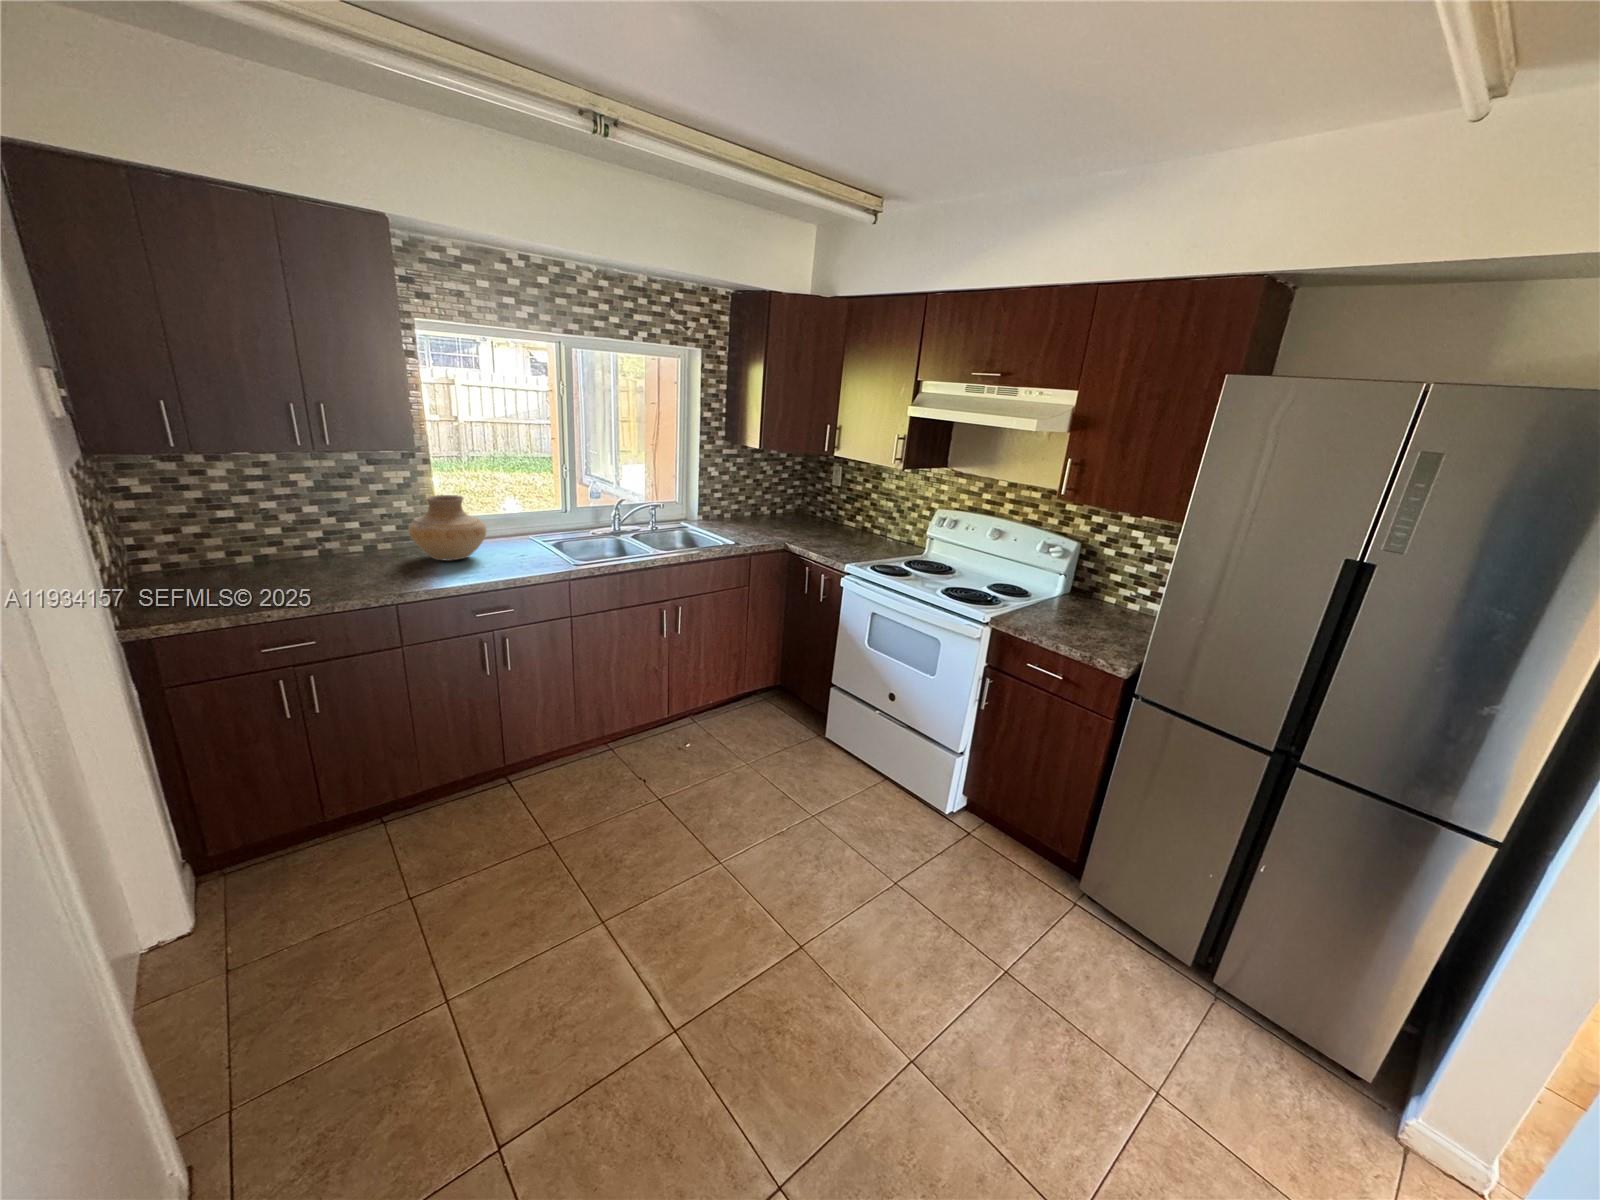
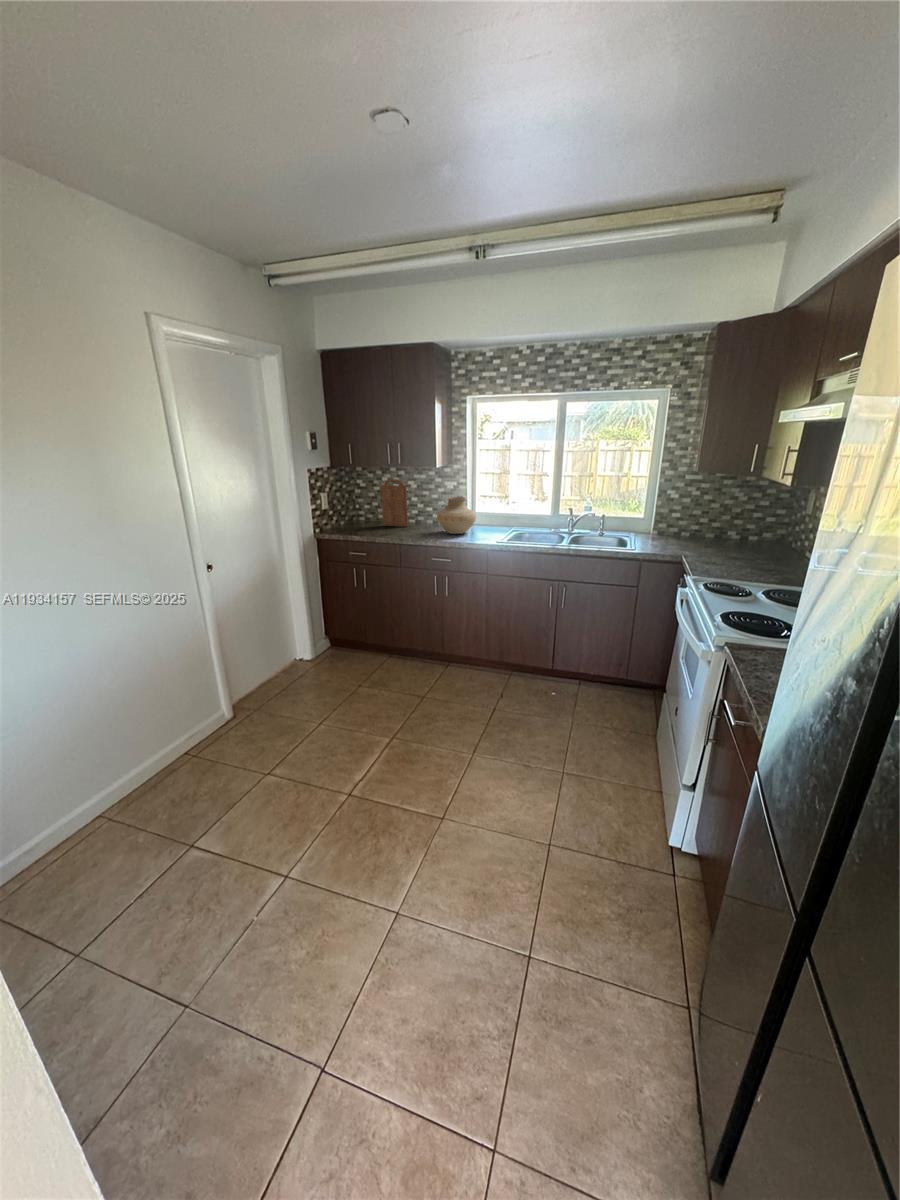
cutting board: none [225,470,313,571] -> present [381,479,408,527]

